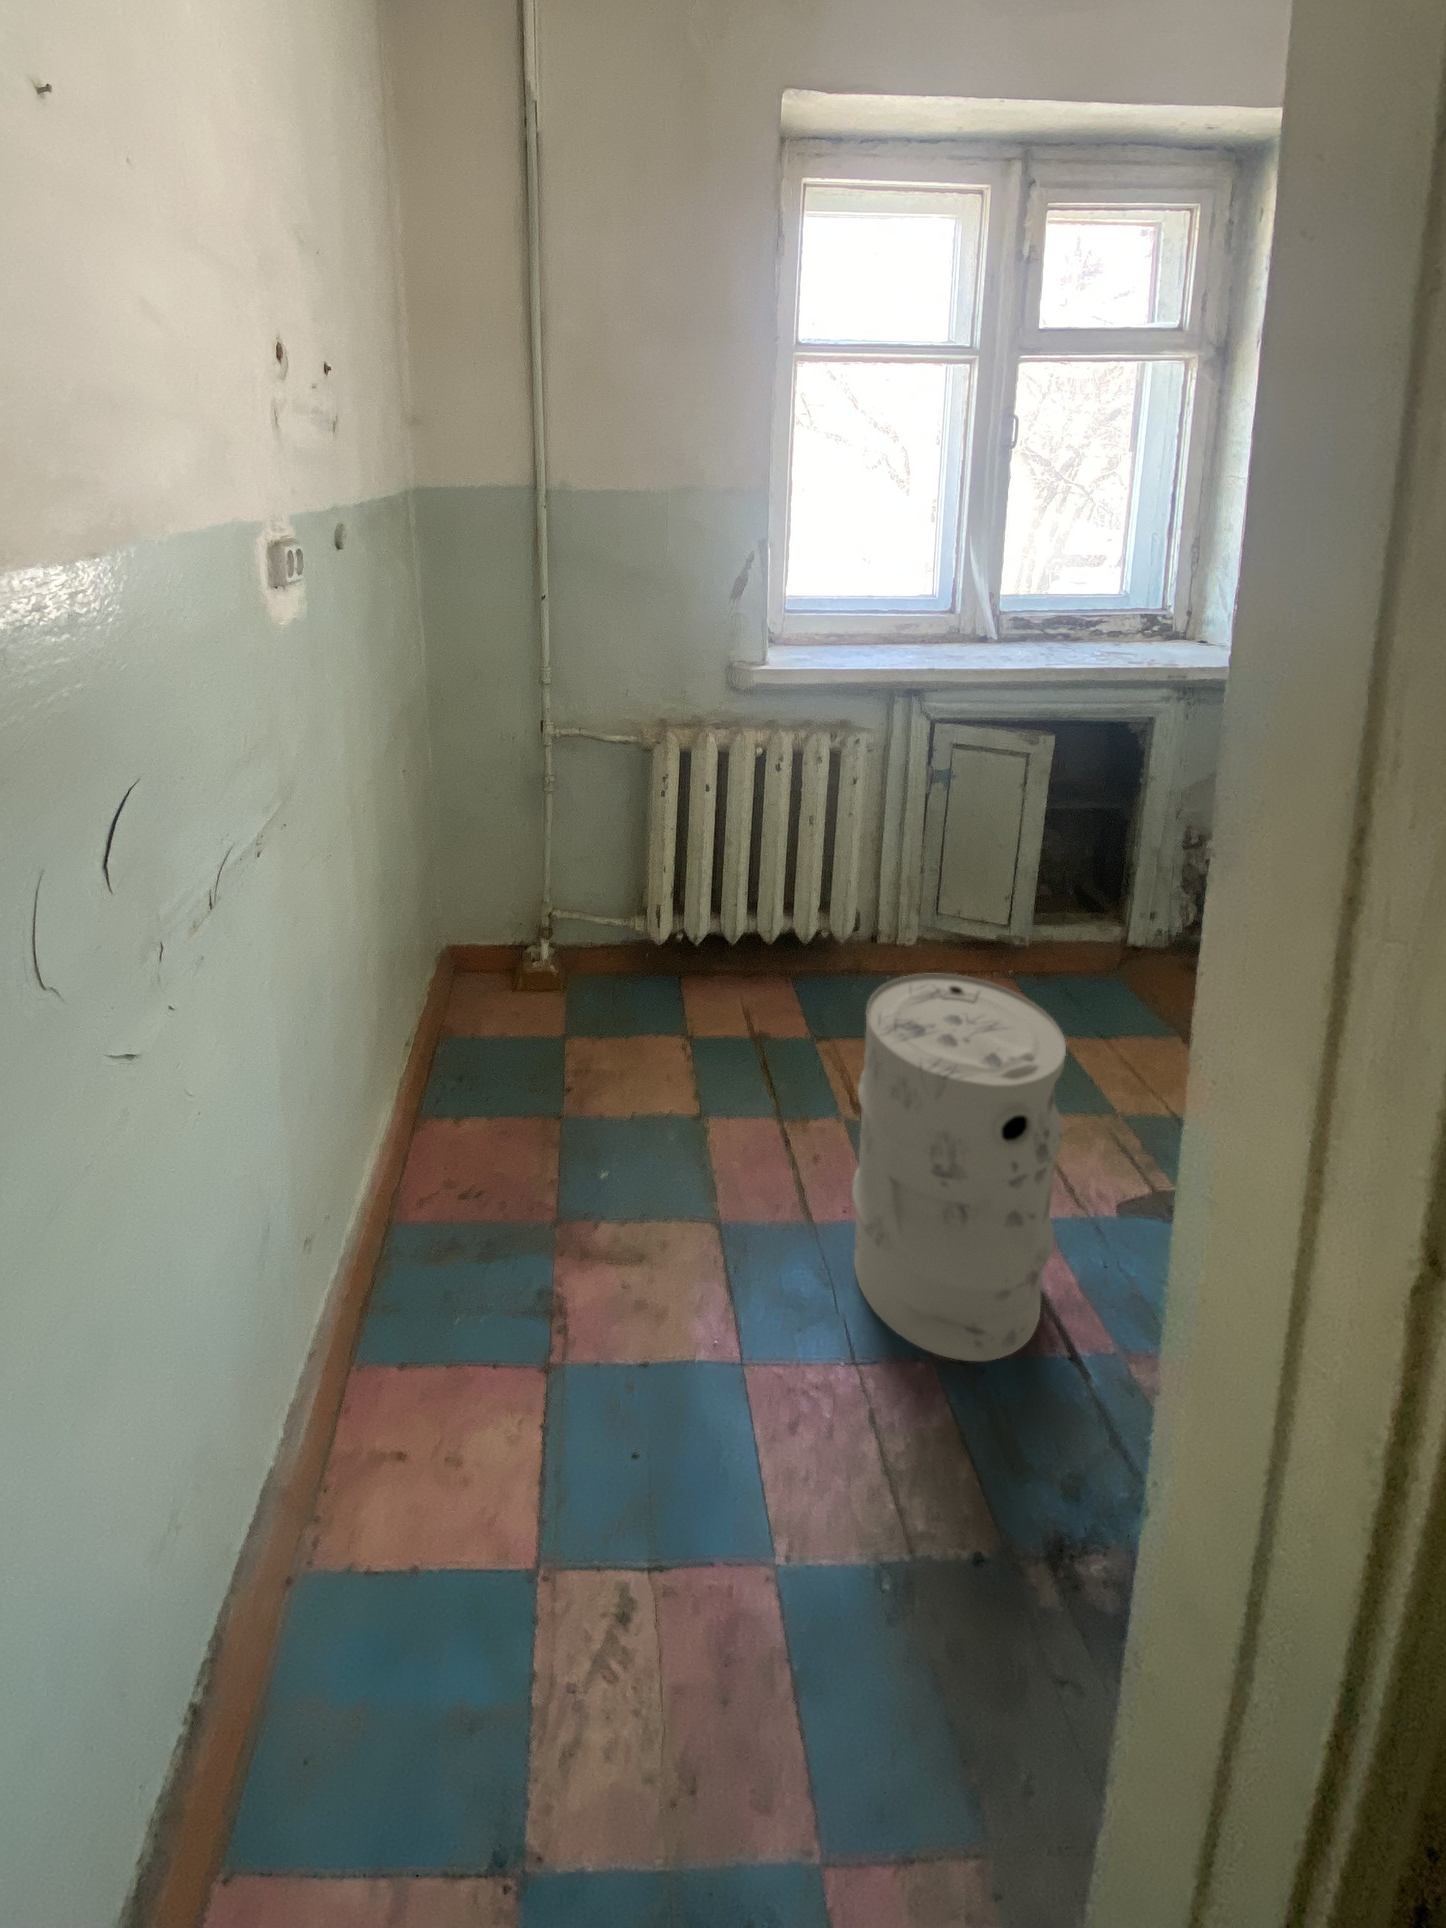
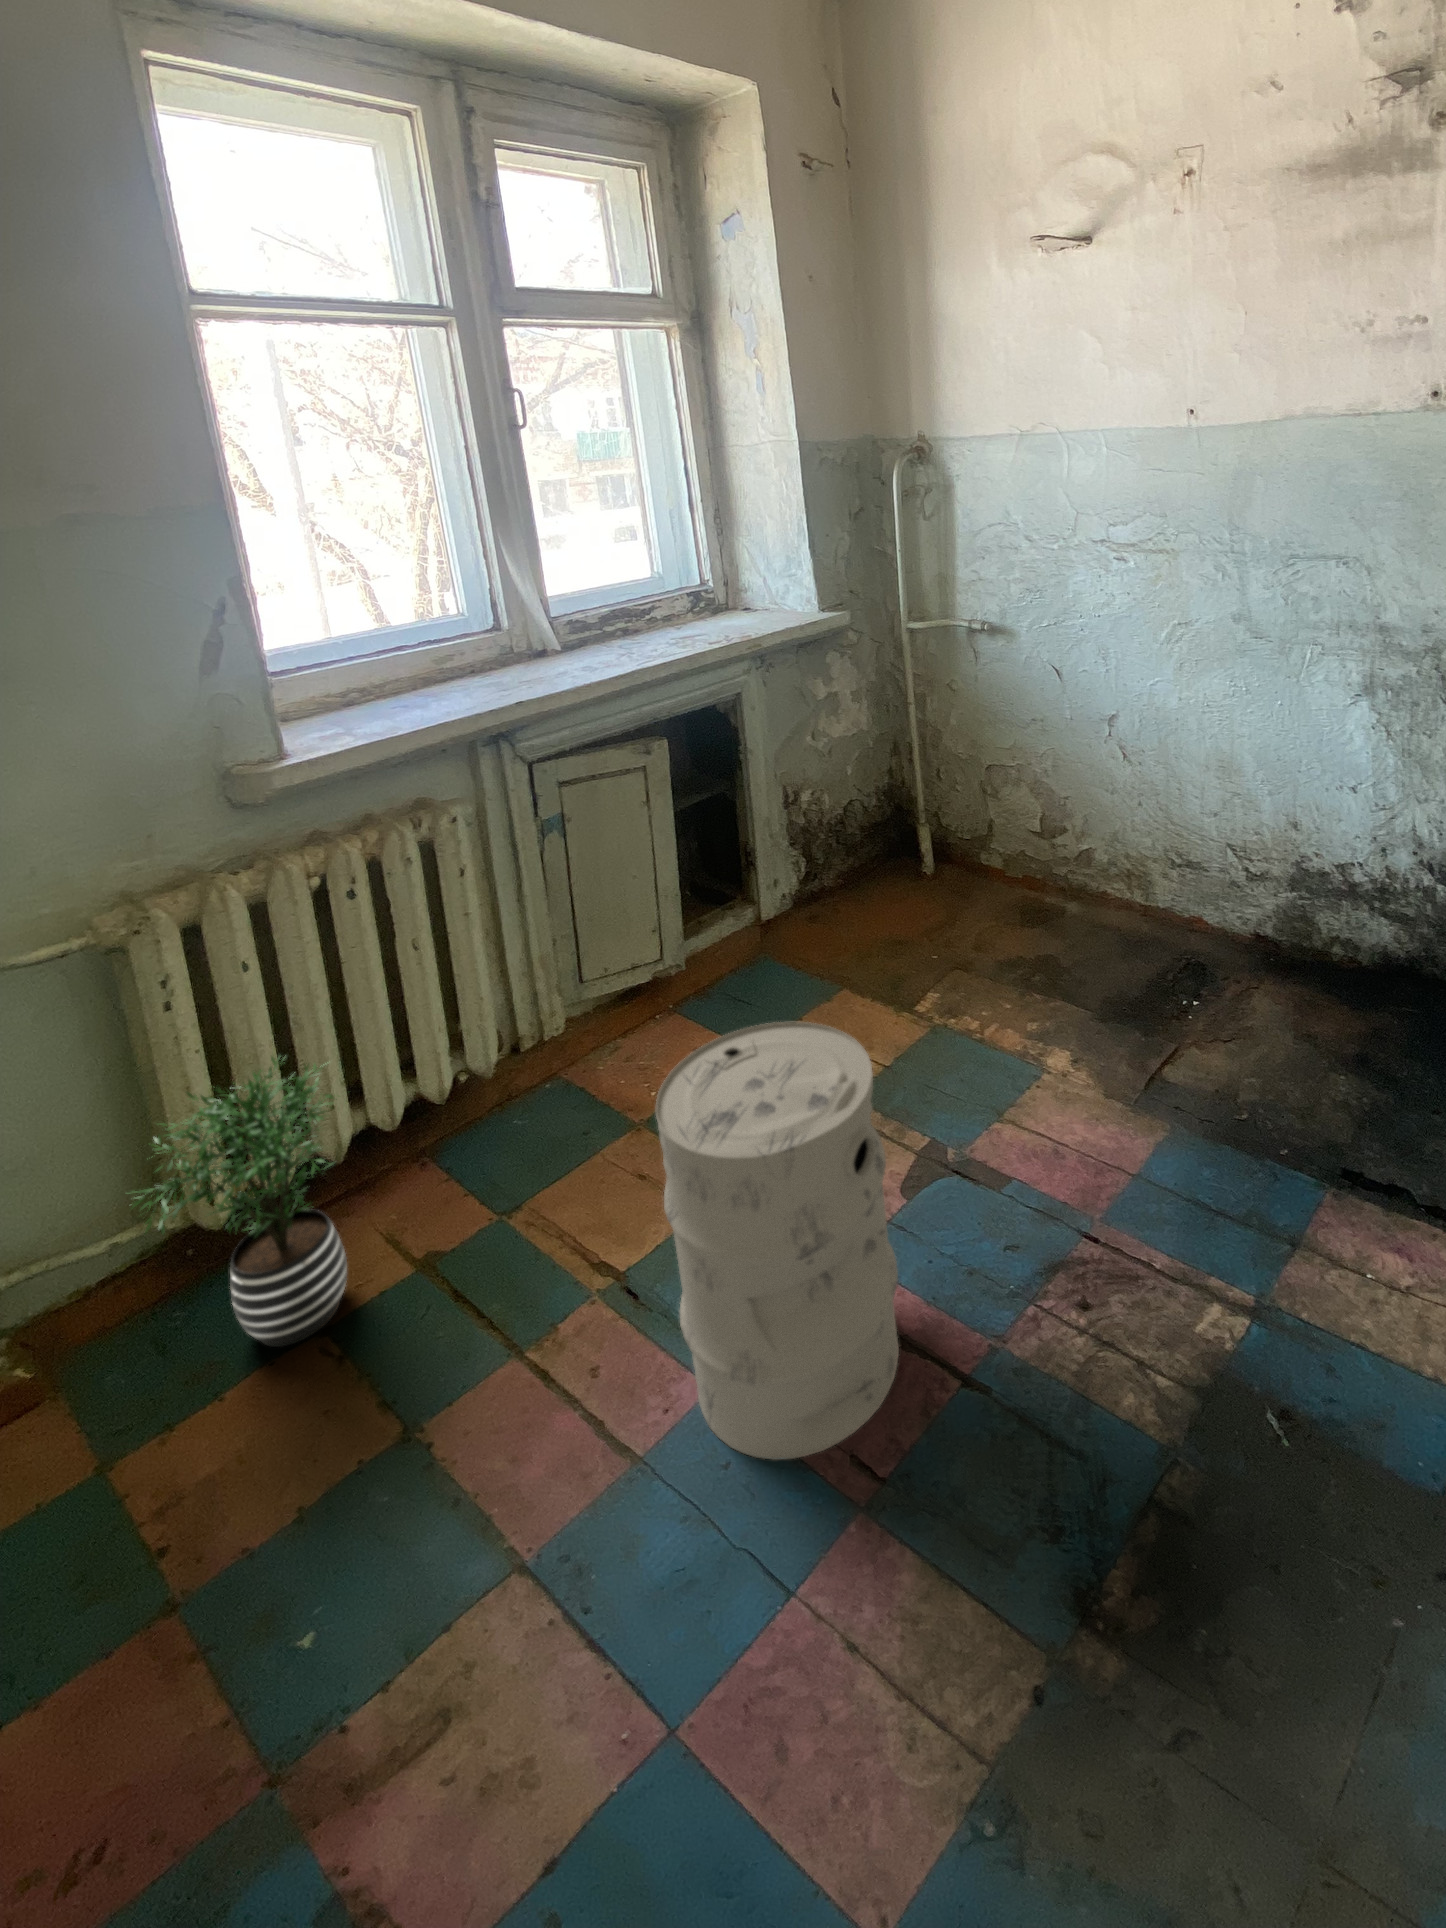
potted plant: none [611,848,740,1033] -> present [128,1057,347,1347]

